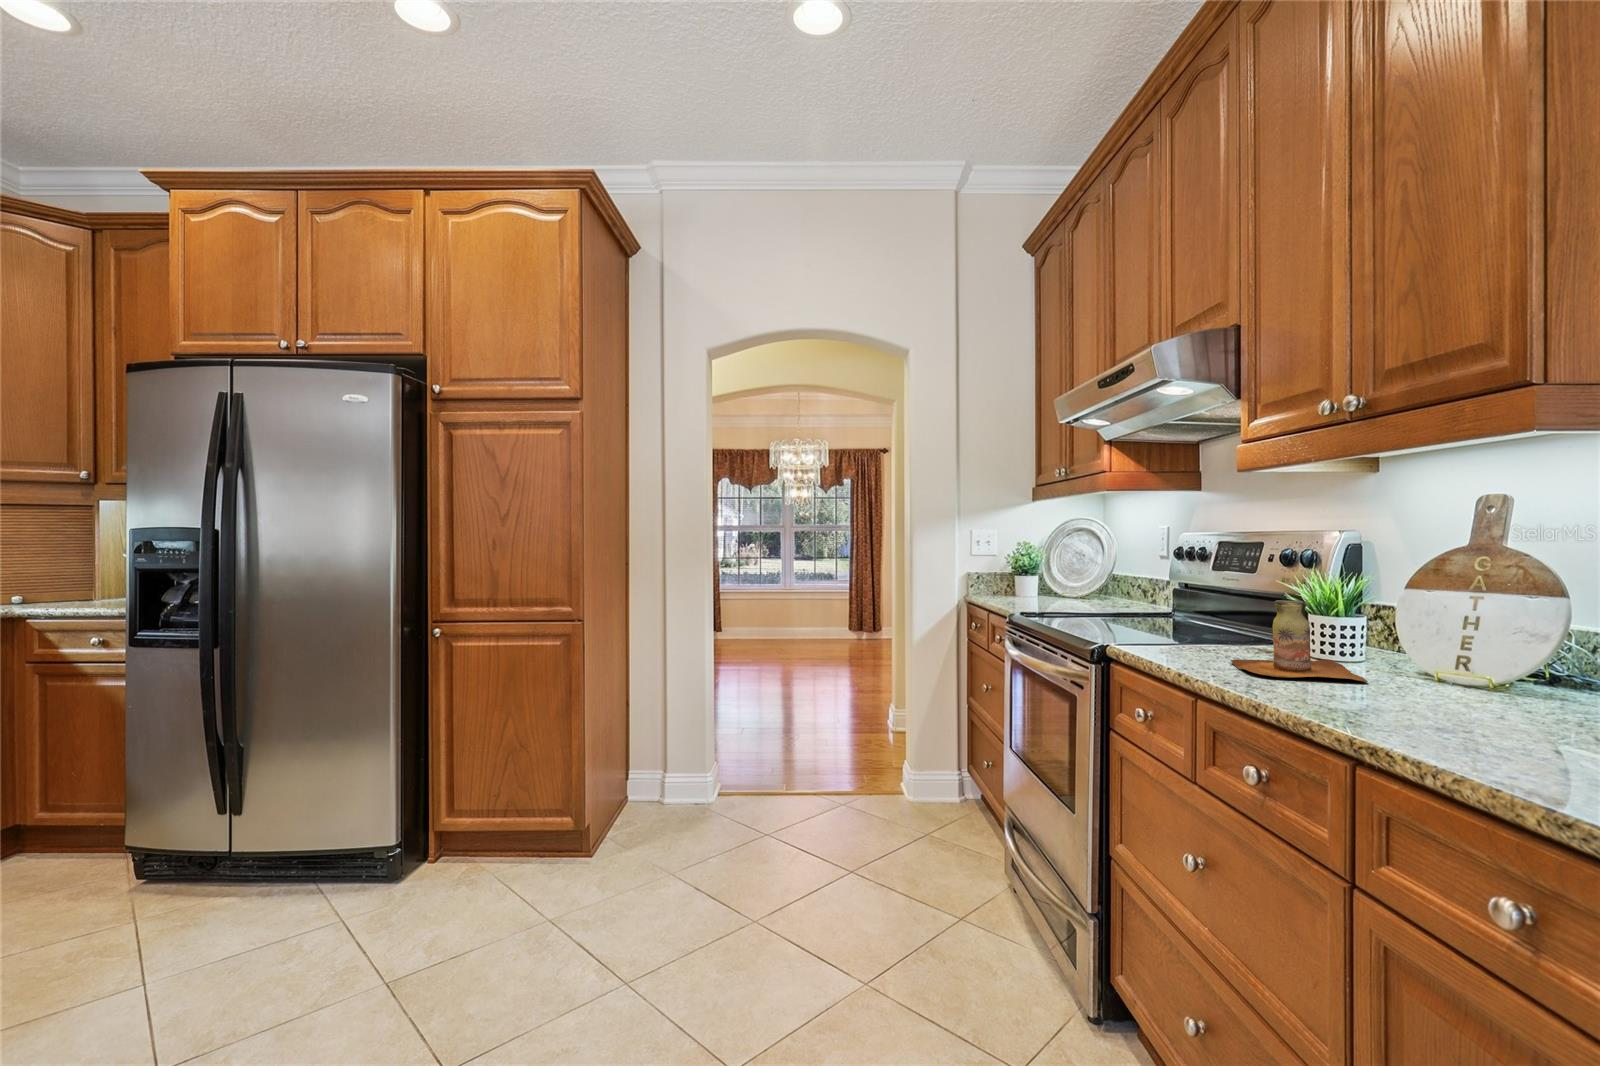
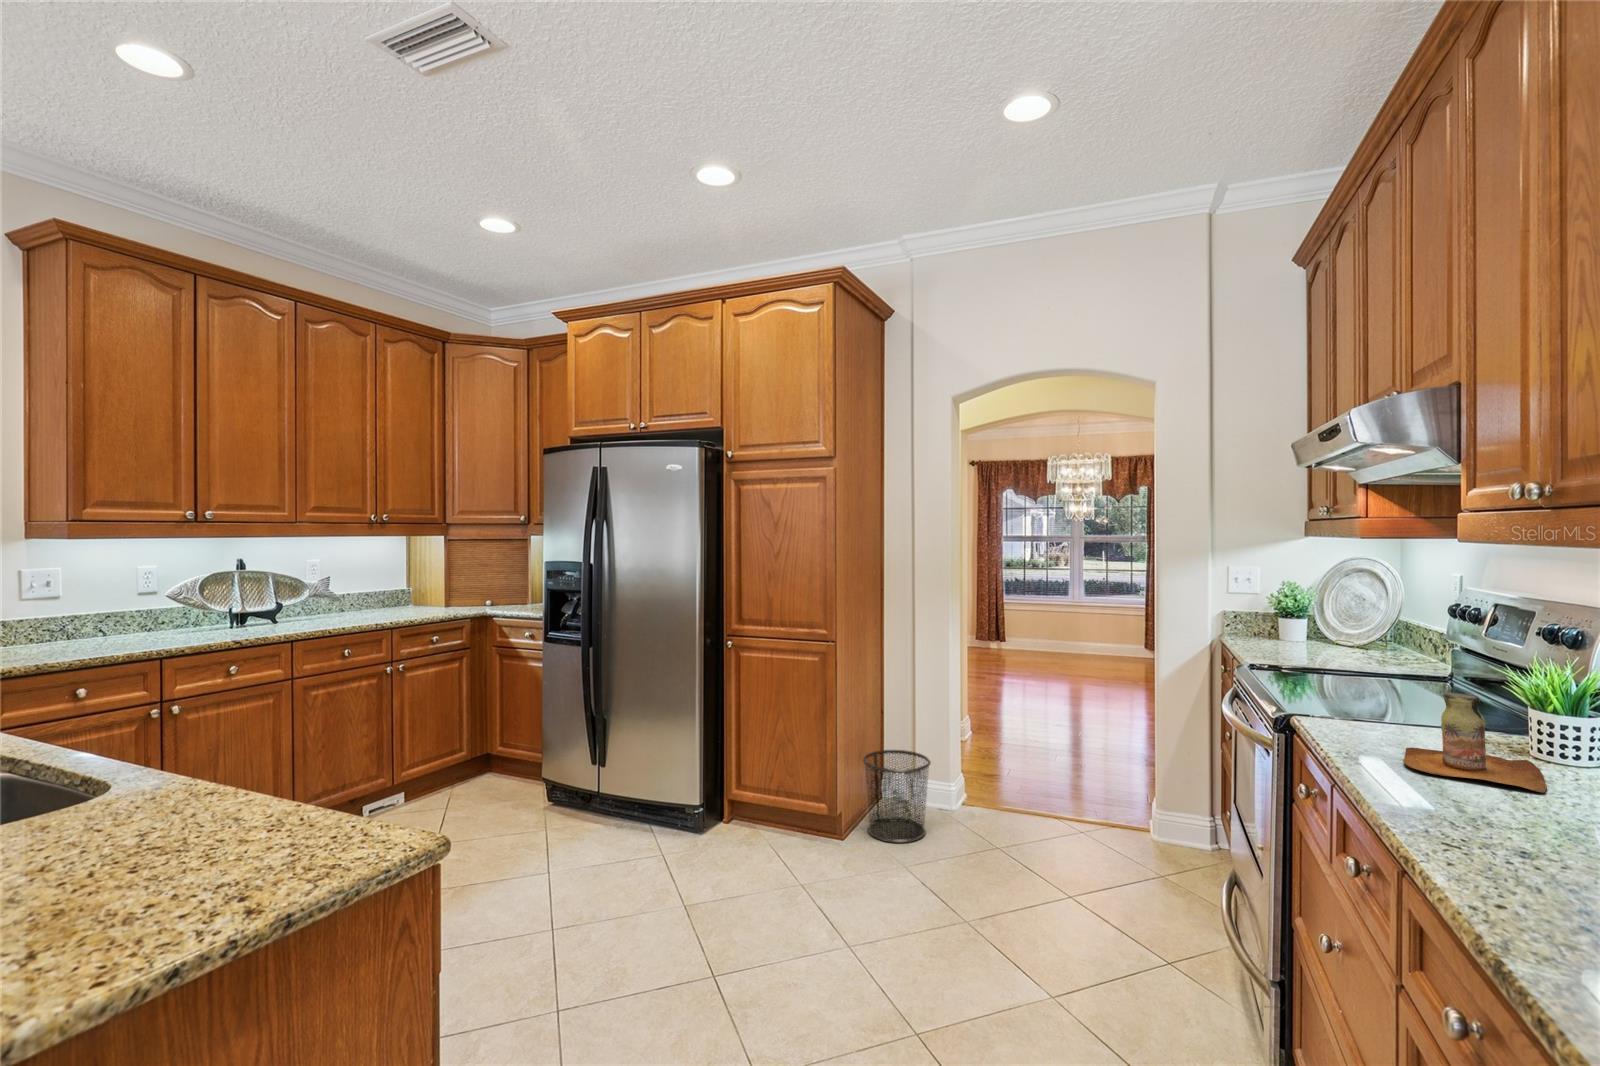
waste bin: none [613,744,692,851] -> present [863,750,931,843]

